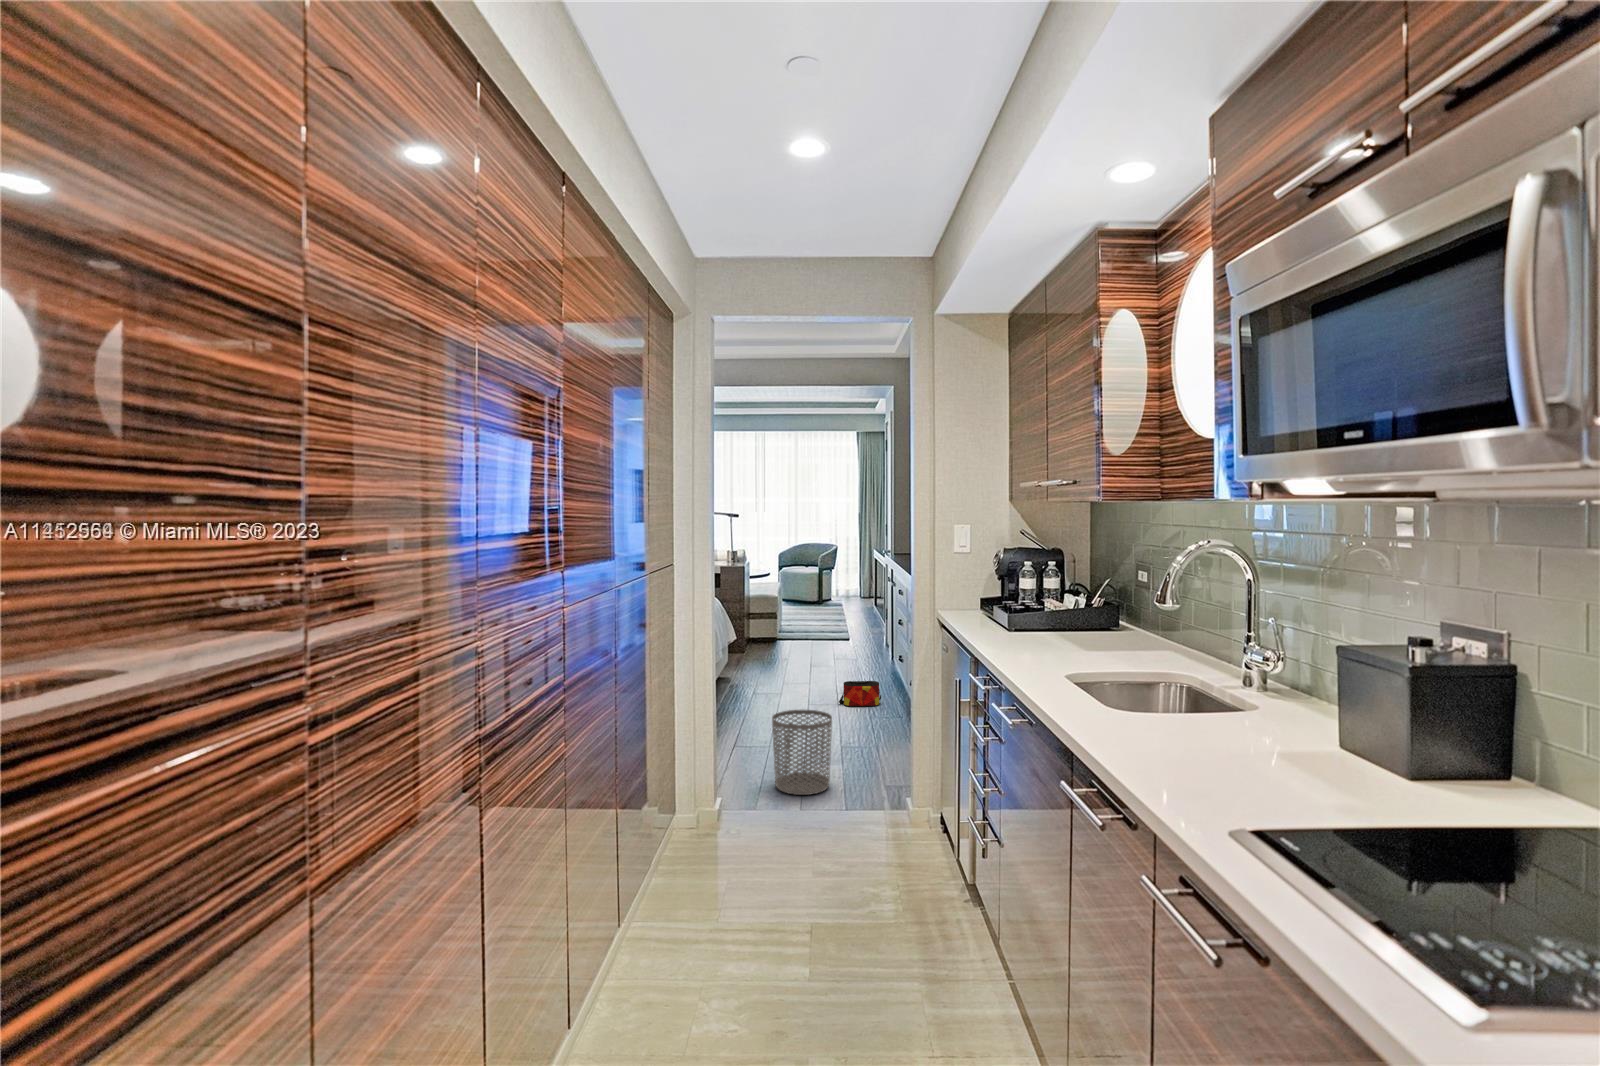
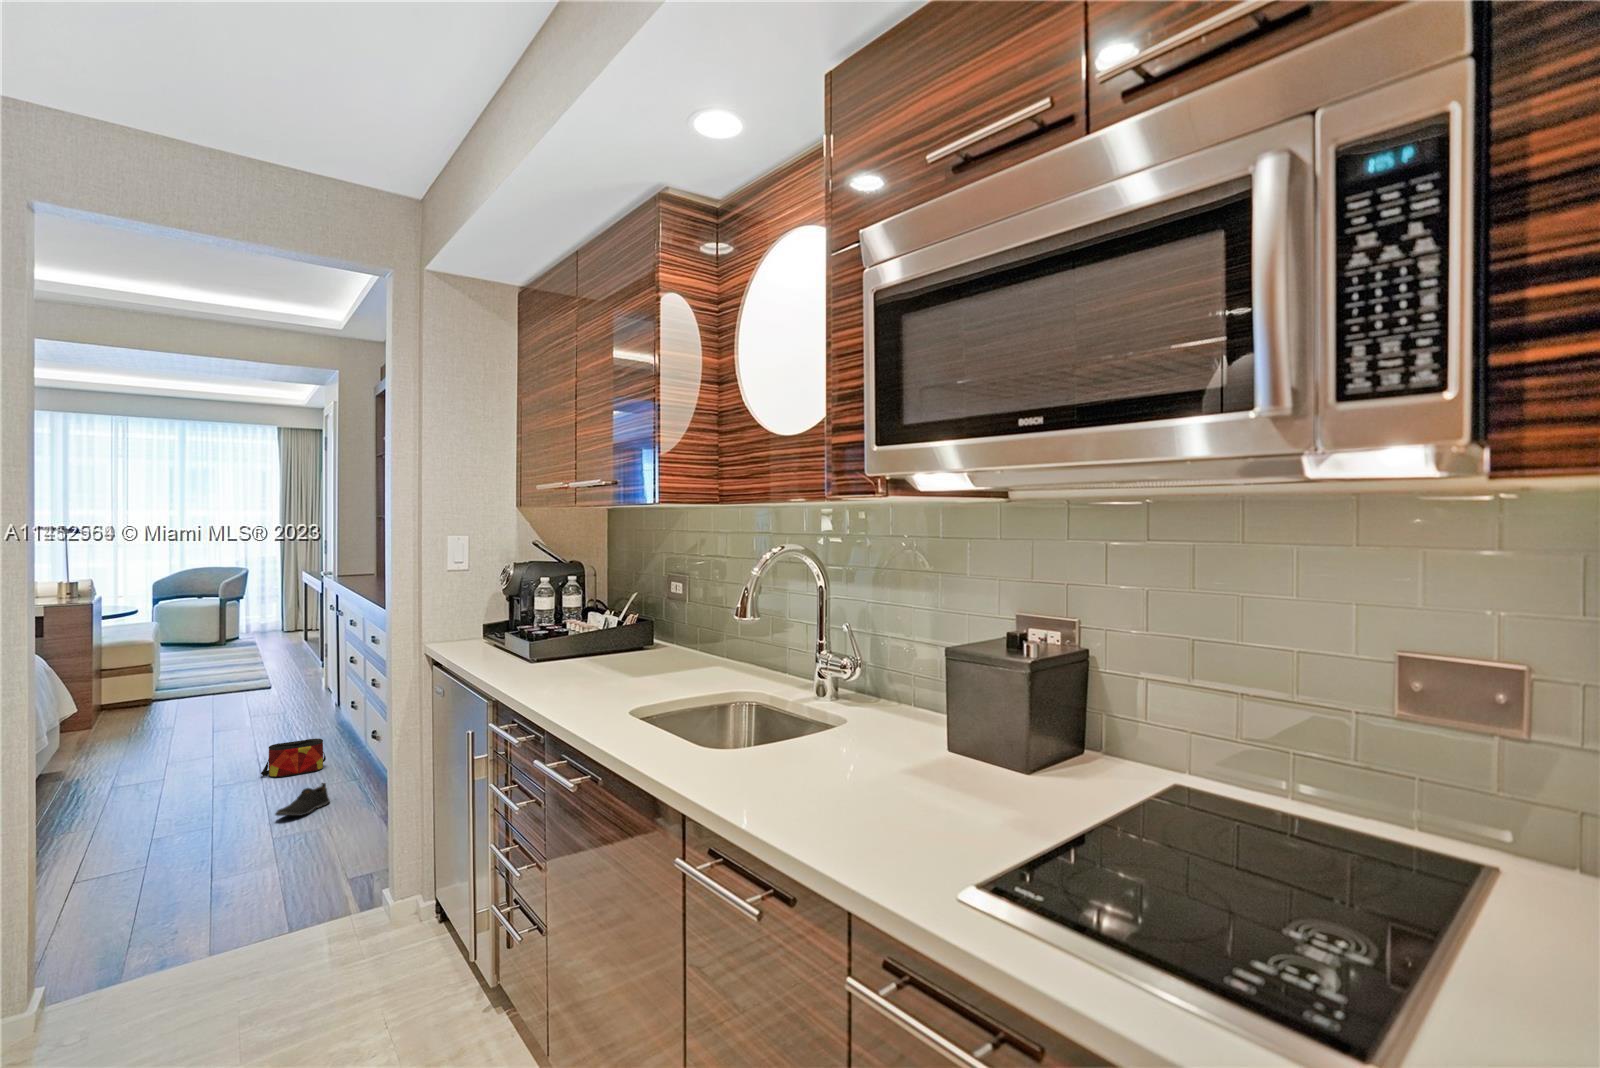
waste bin: present [772,710,832,795] -> none [155,795,262,927]
shoe: none [845,715,881,736] -> present [275,783,330,816]

